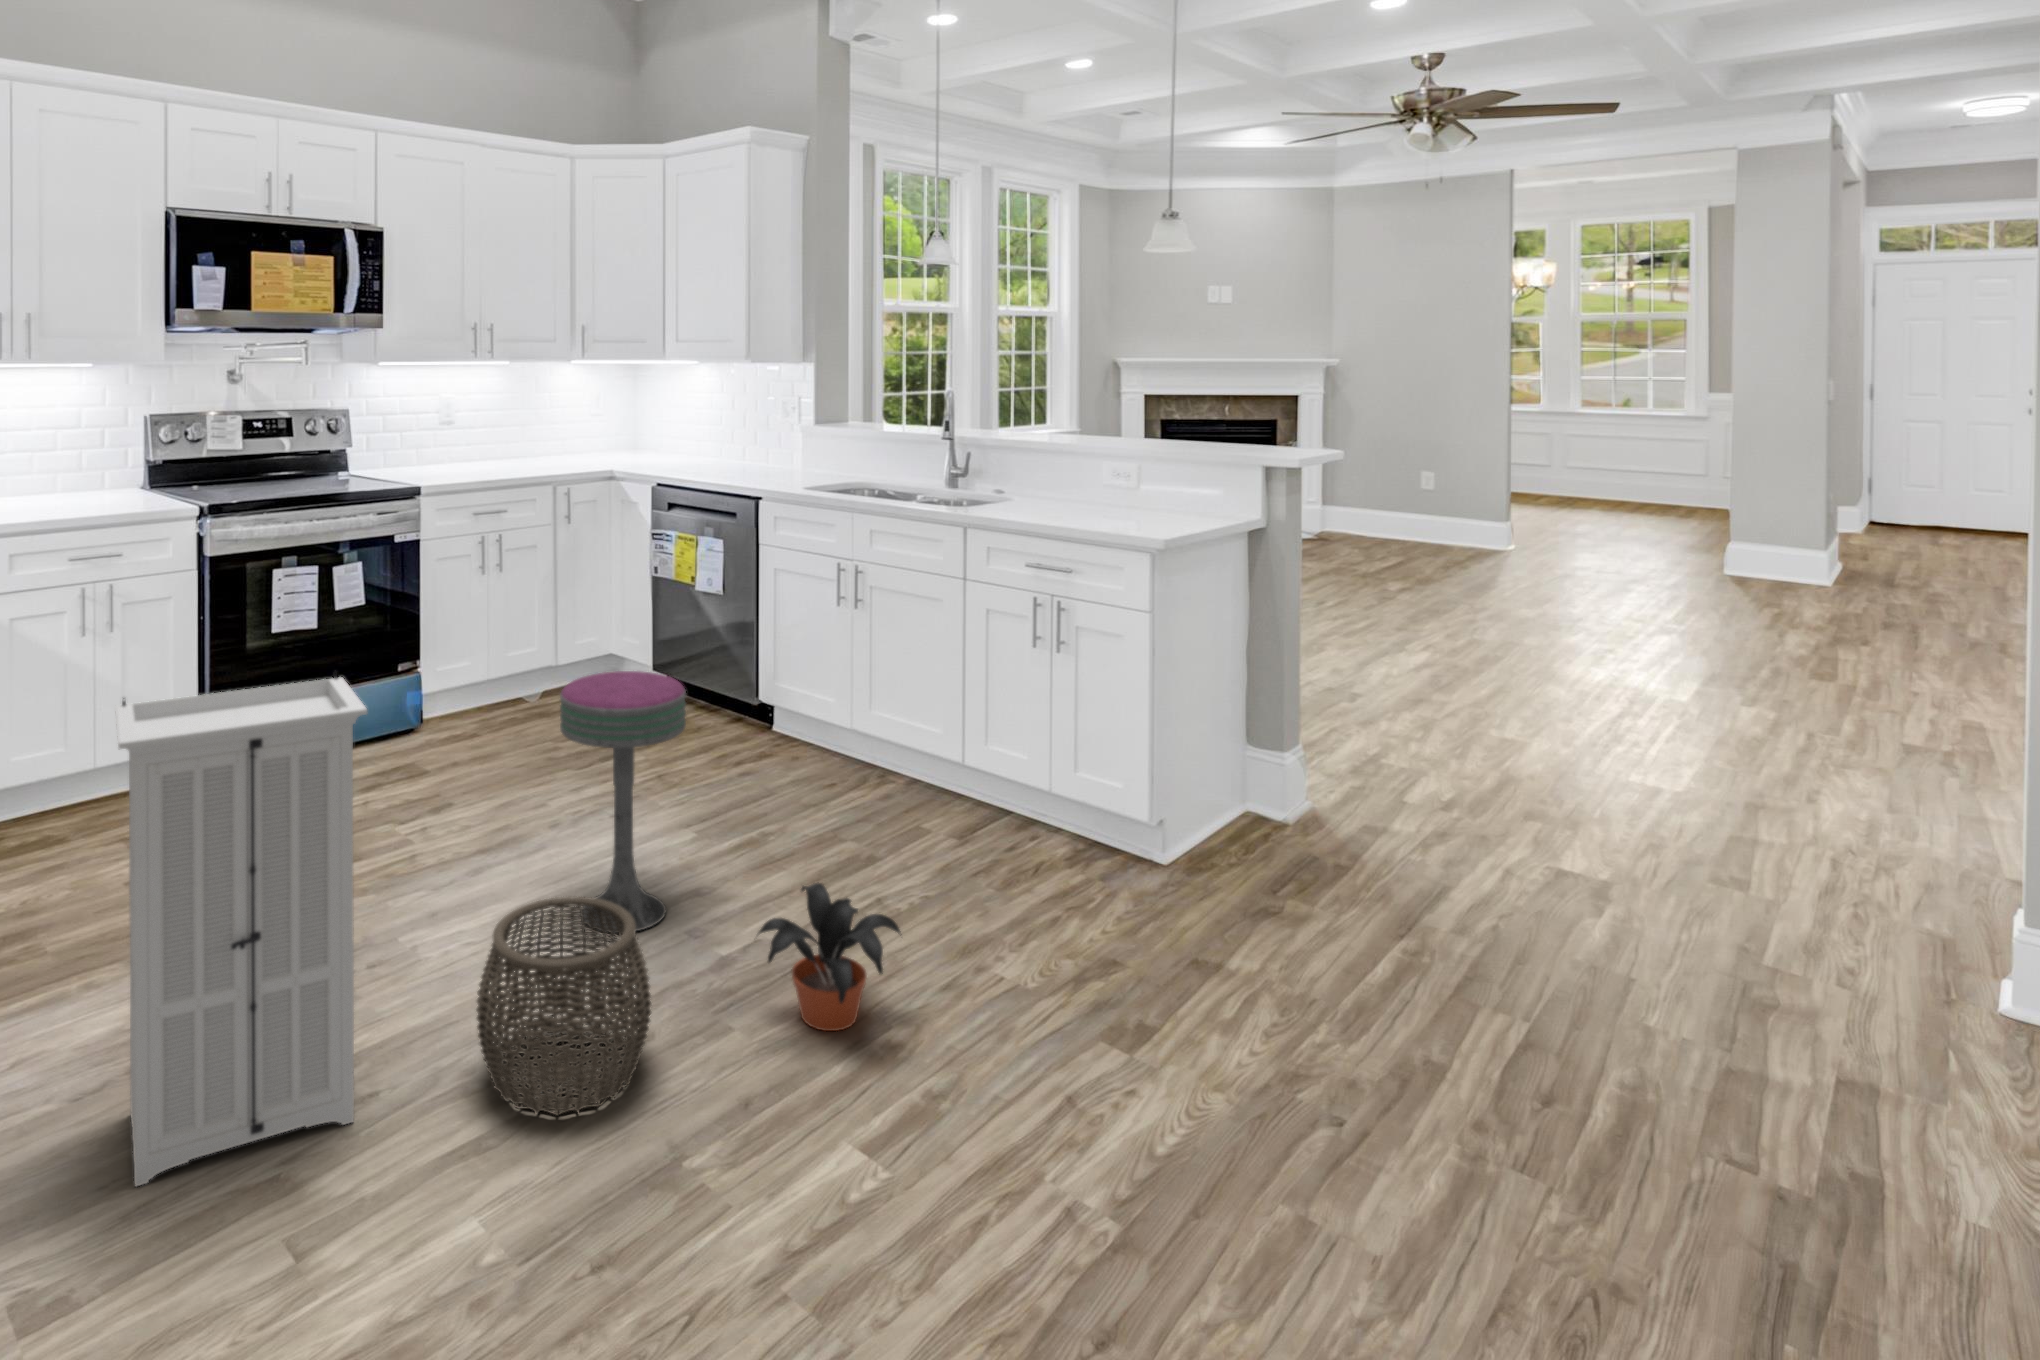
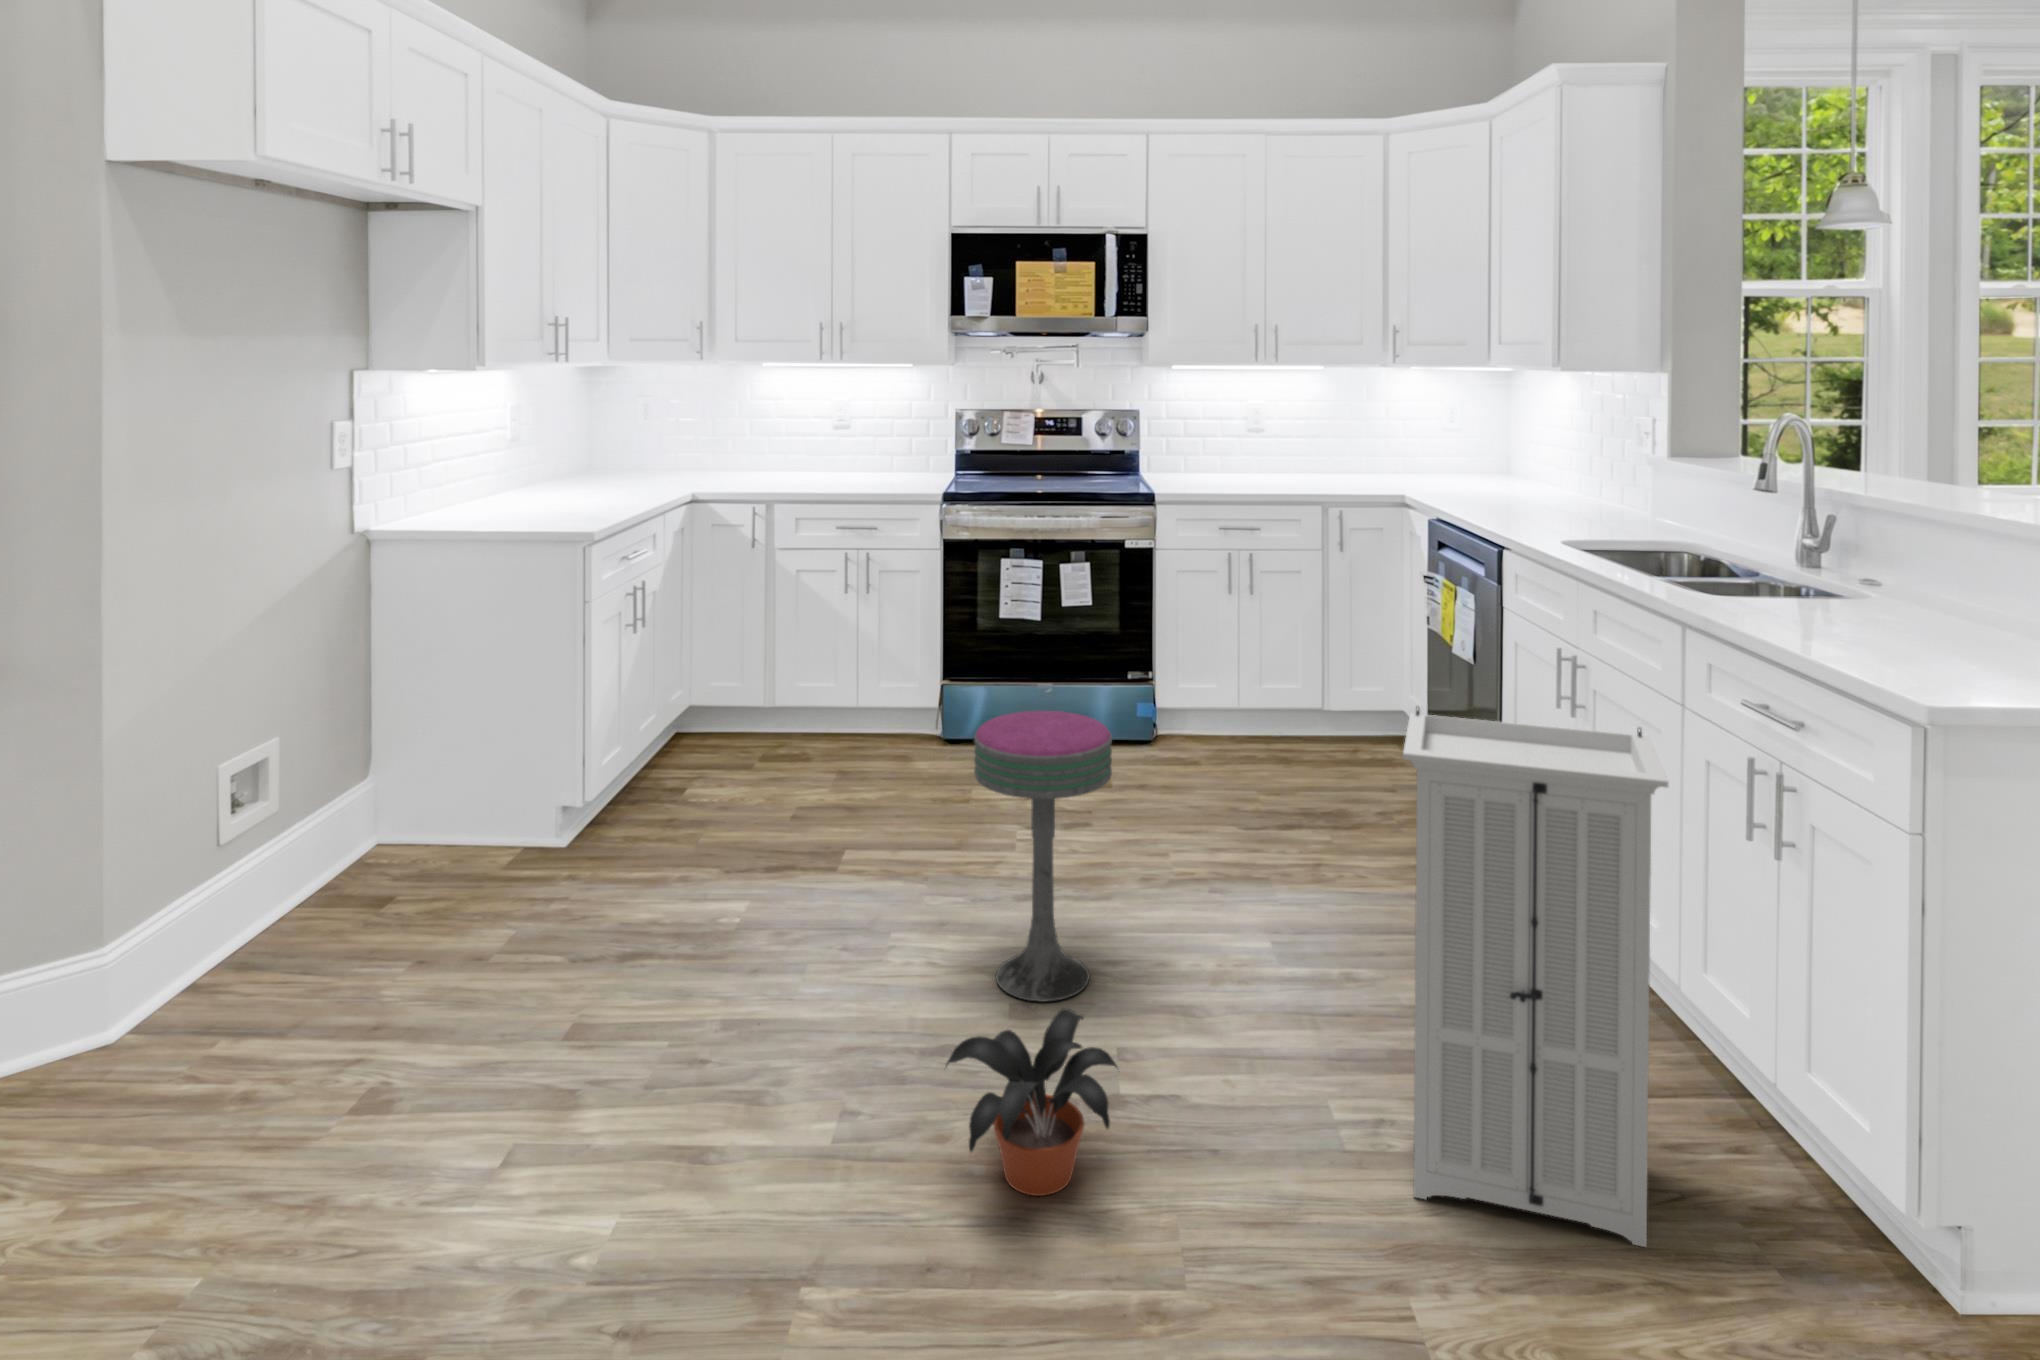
storage cabinet: present [116,675,367,1187] -> present [1403,710,1669,1247]
woven basket: present [476,897,651,1115] -> none [683,908,864,1127]

